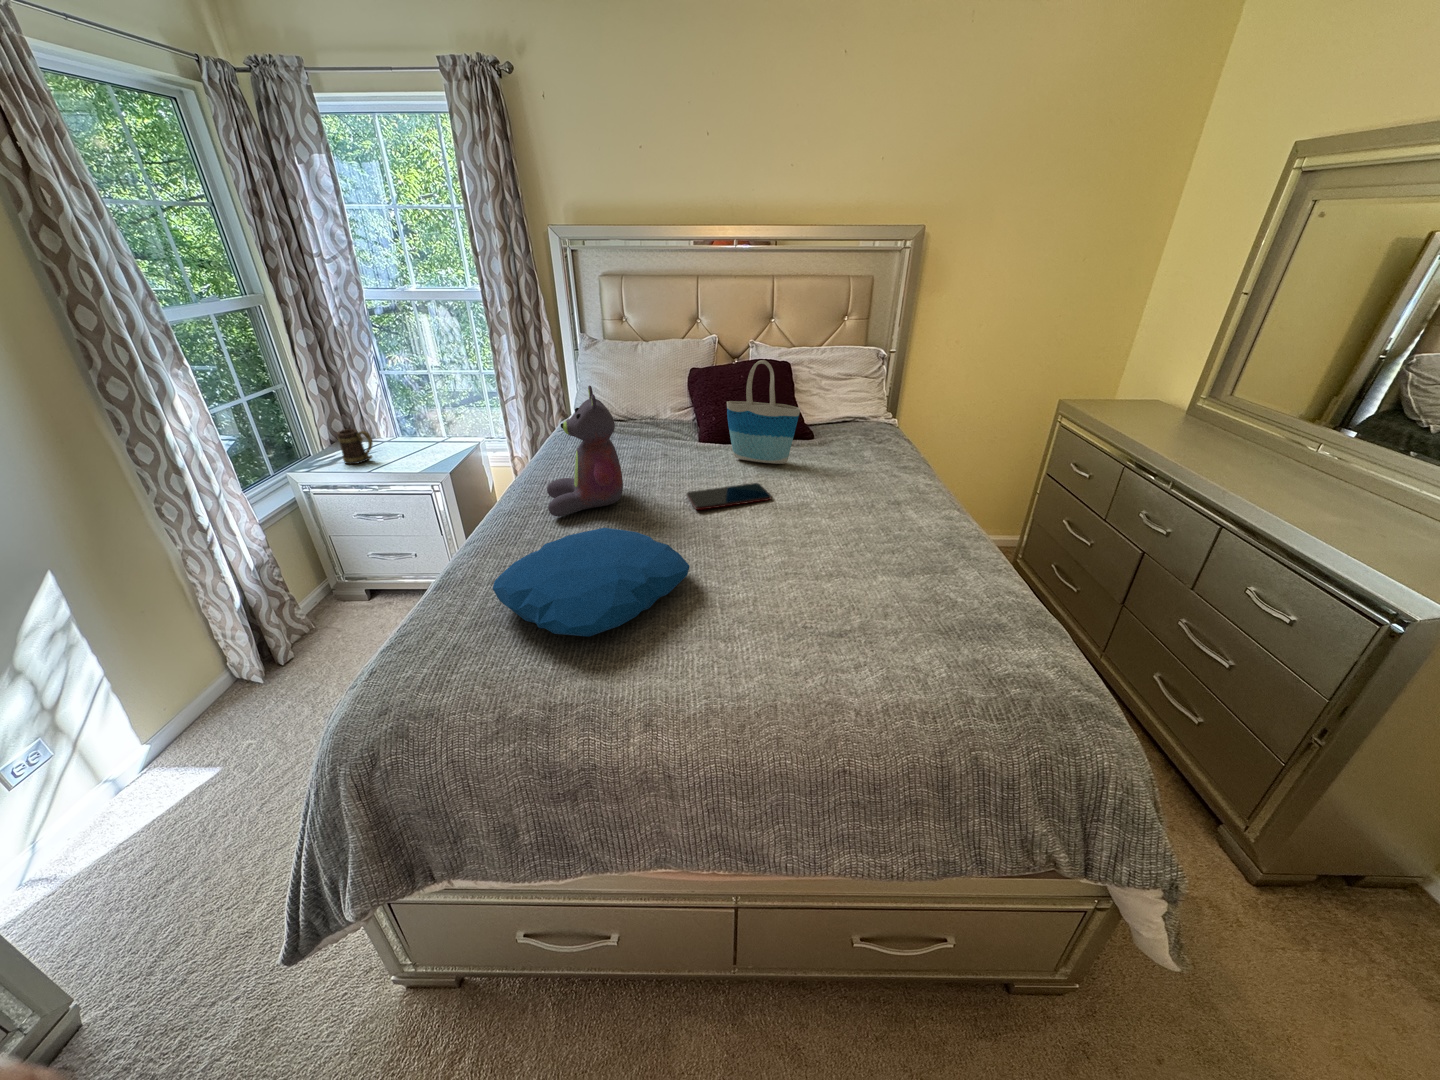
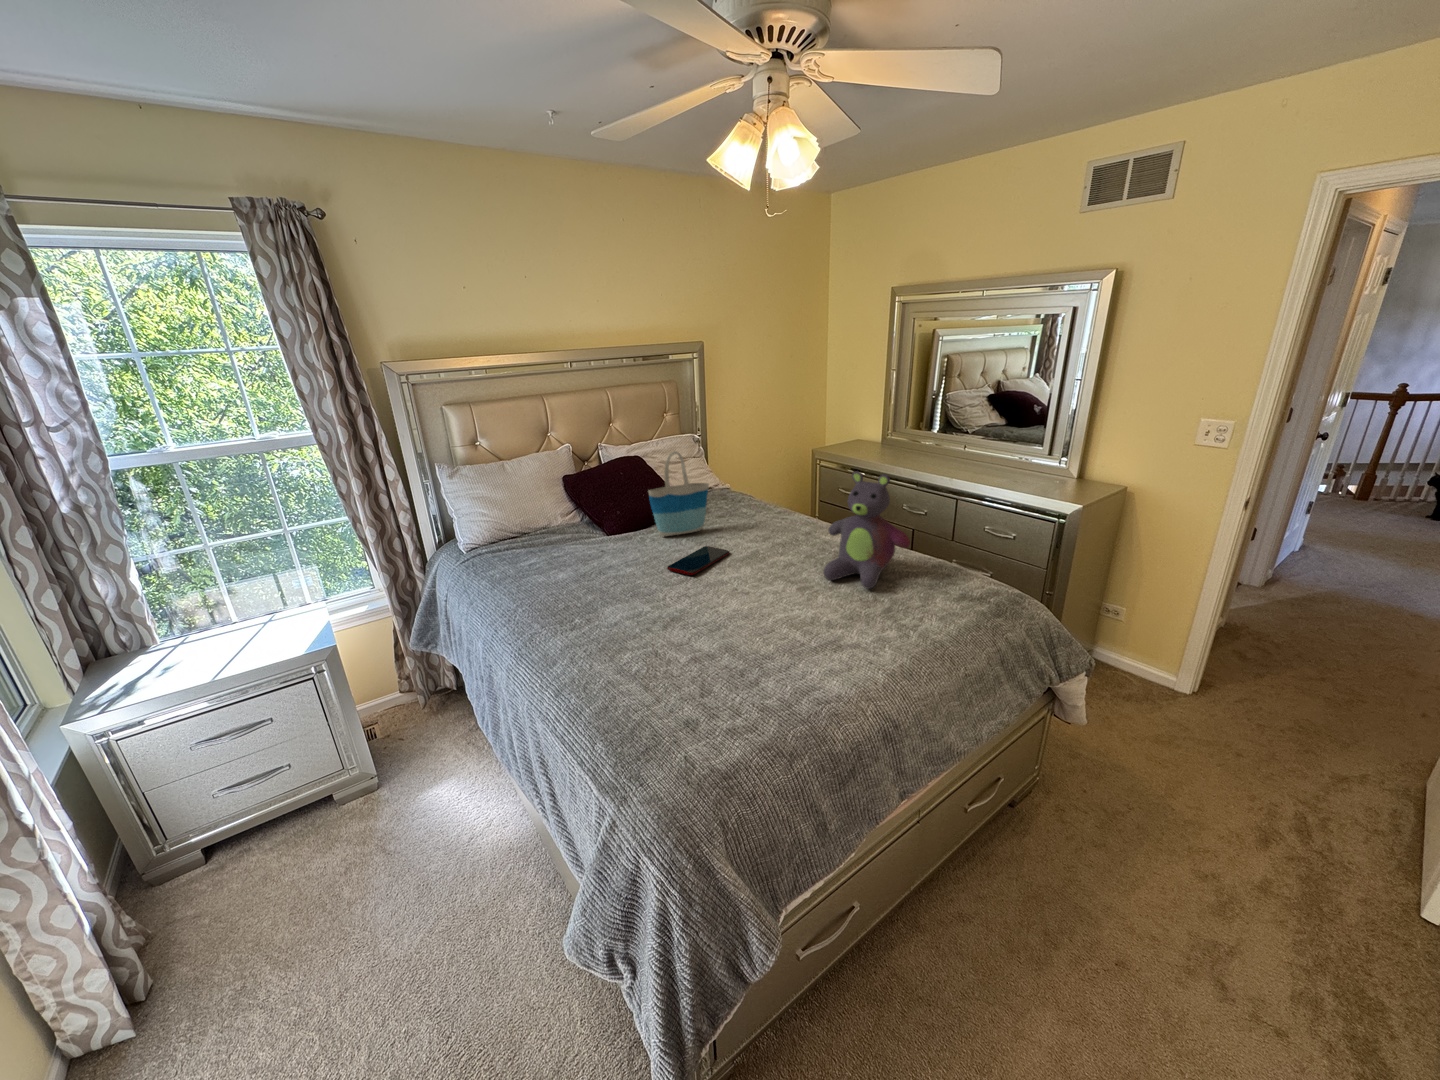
stuffed bear: present [547,385,623,517] -> present [823,471,910,589]
mug: present [337,429,373,464] -> none [124,633,185,686]
pillow: present [493,528,690,636] -> none [641,594,781,679]

